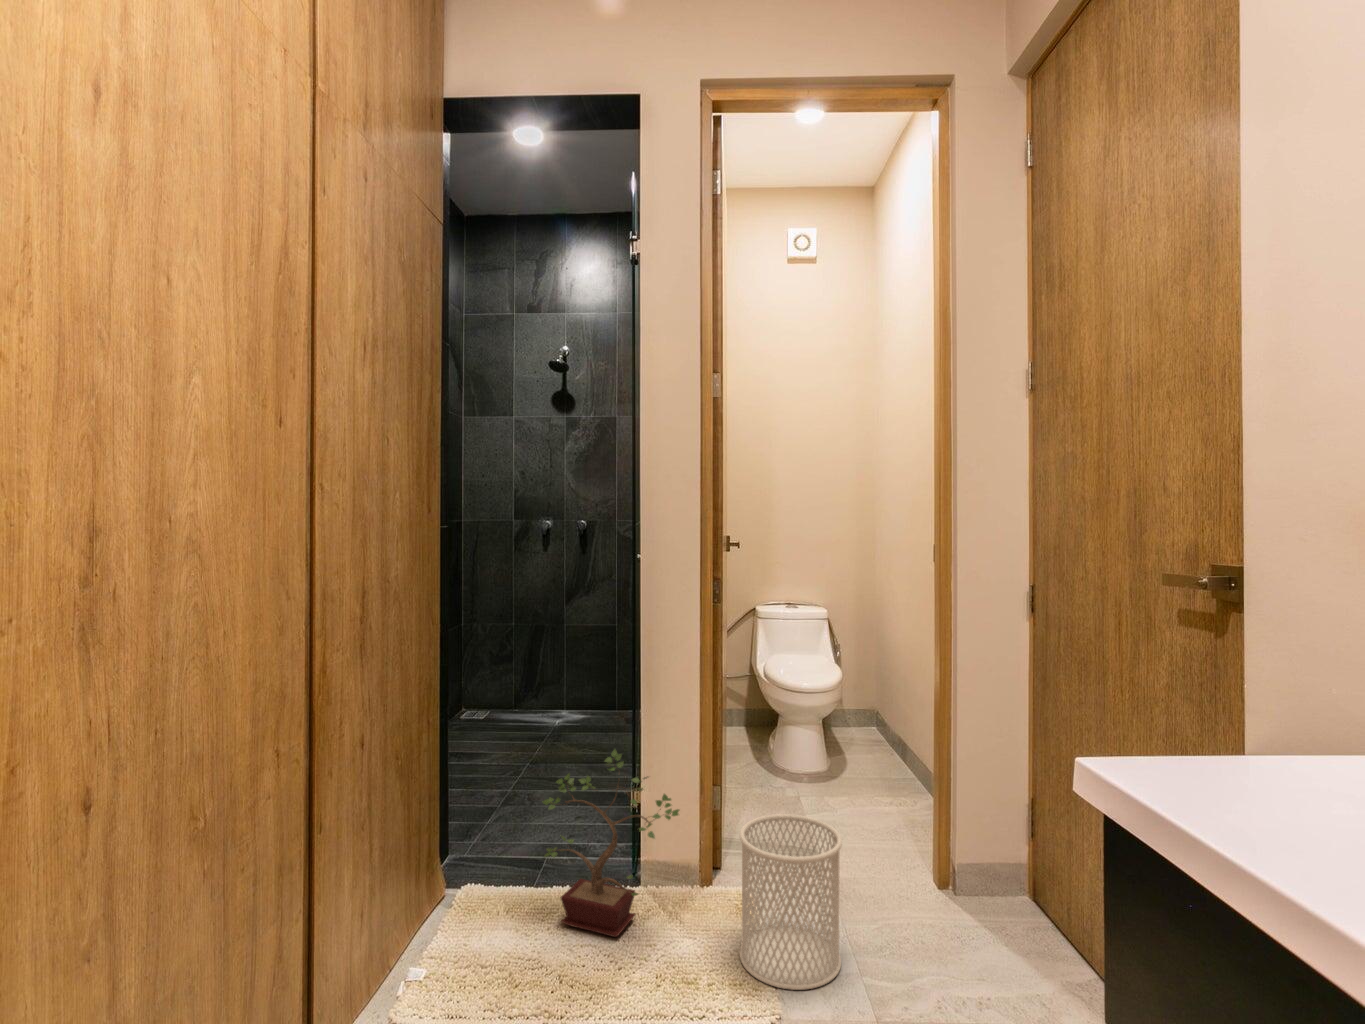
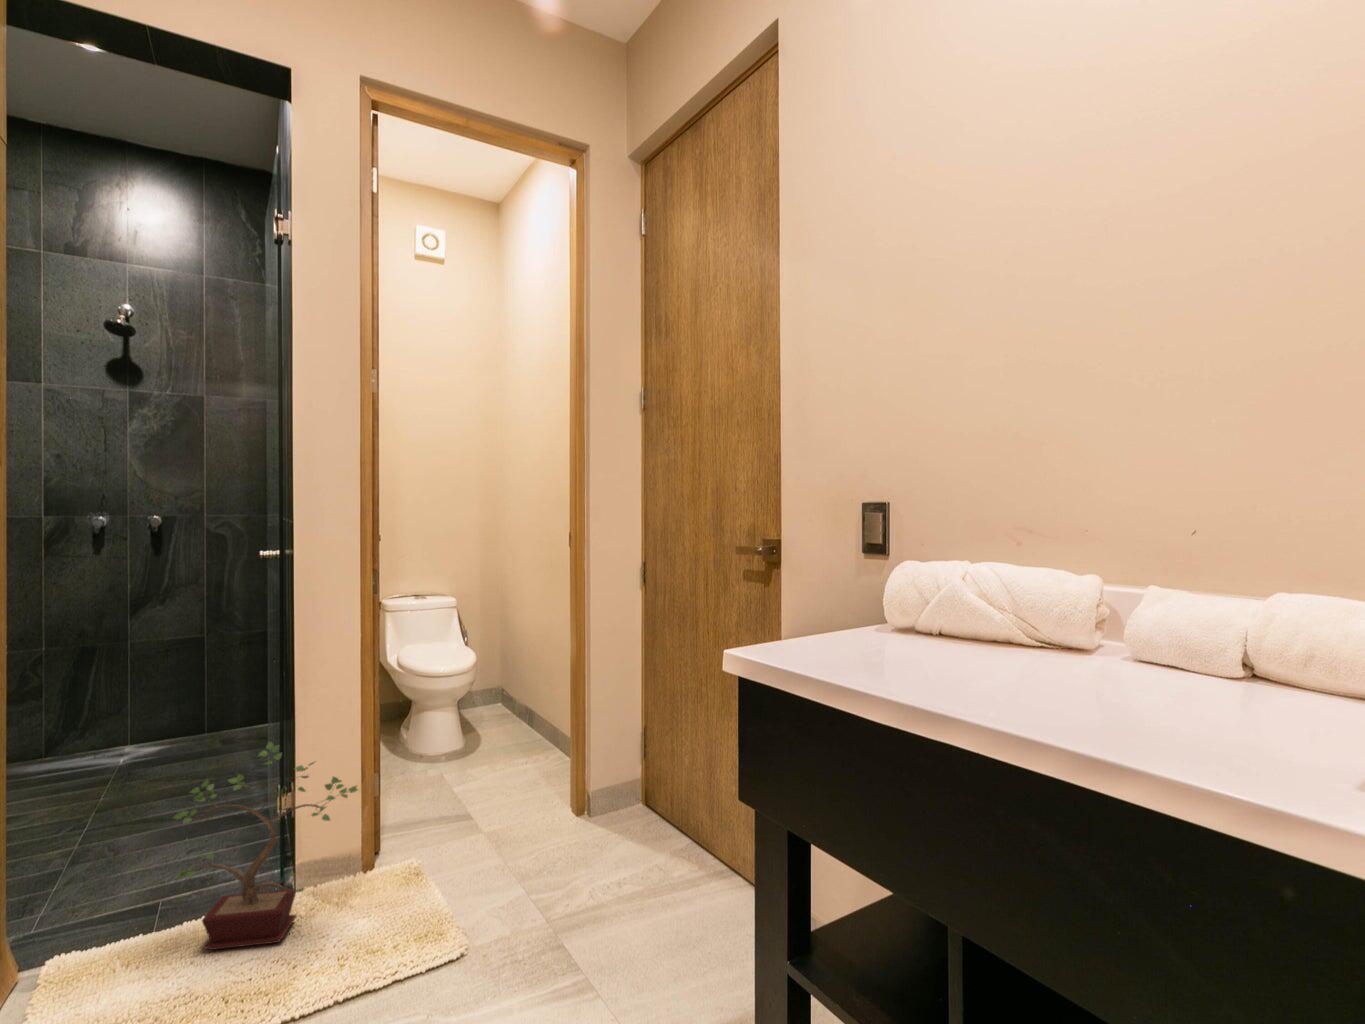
wastebasket: present [740,814,842,990] -> none [421,771,520,930]

